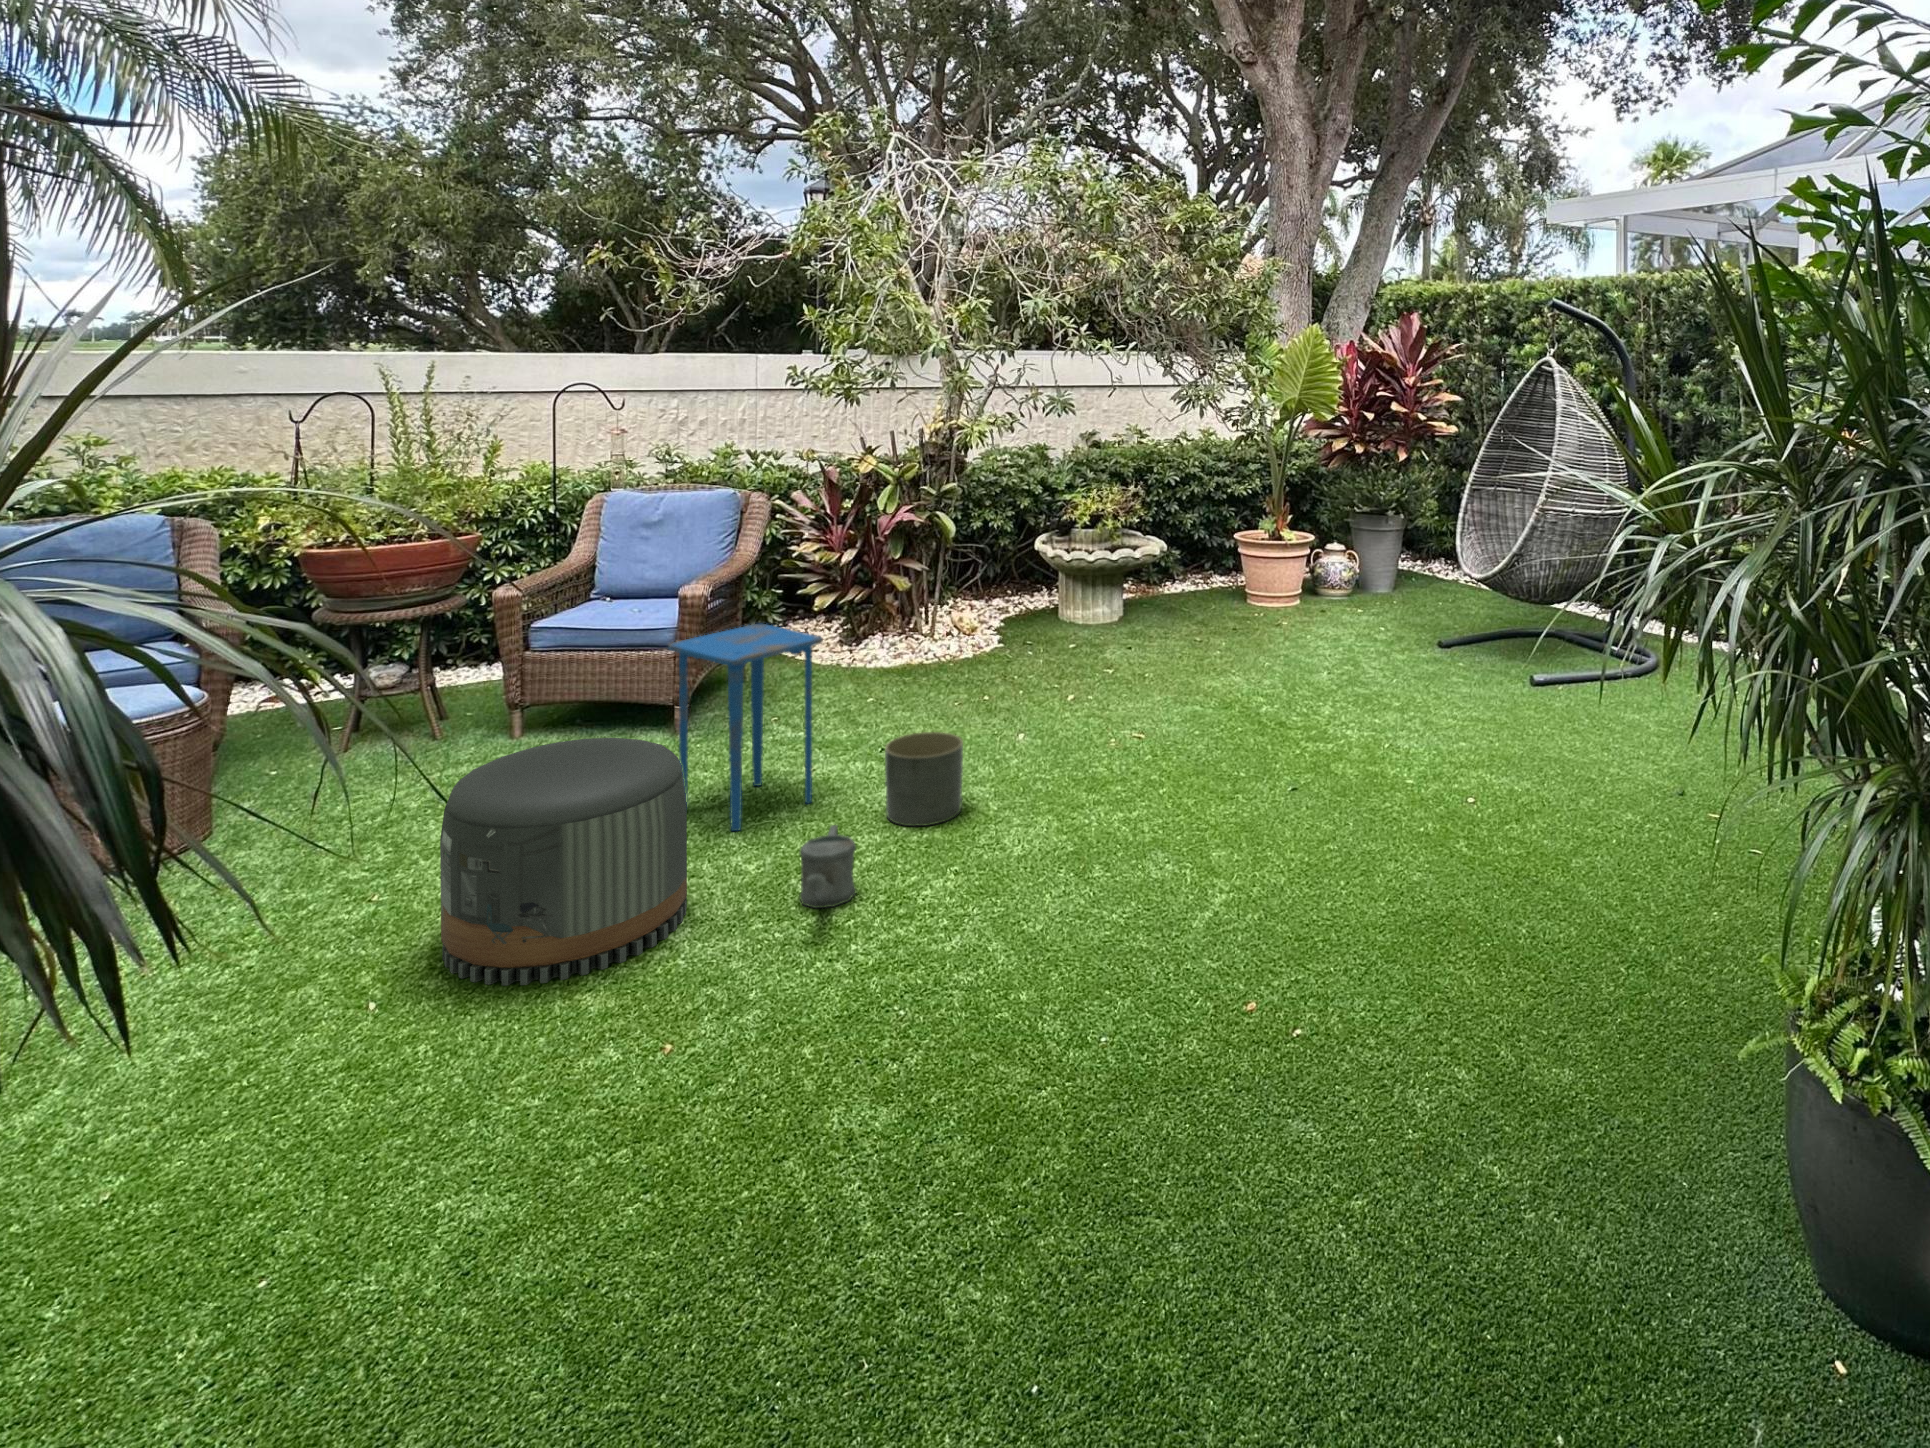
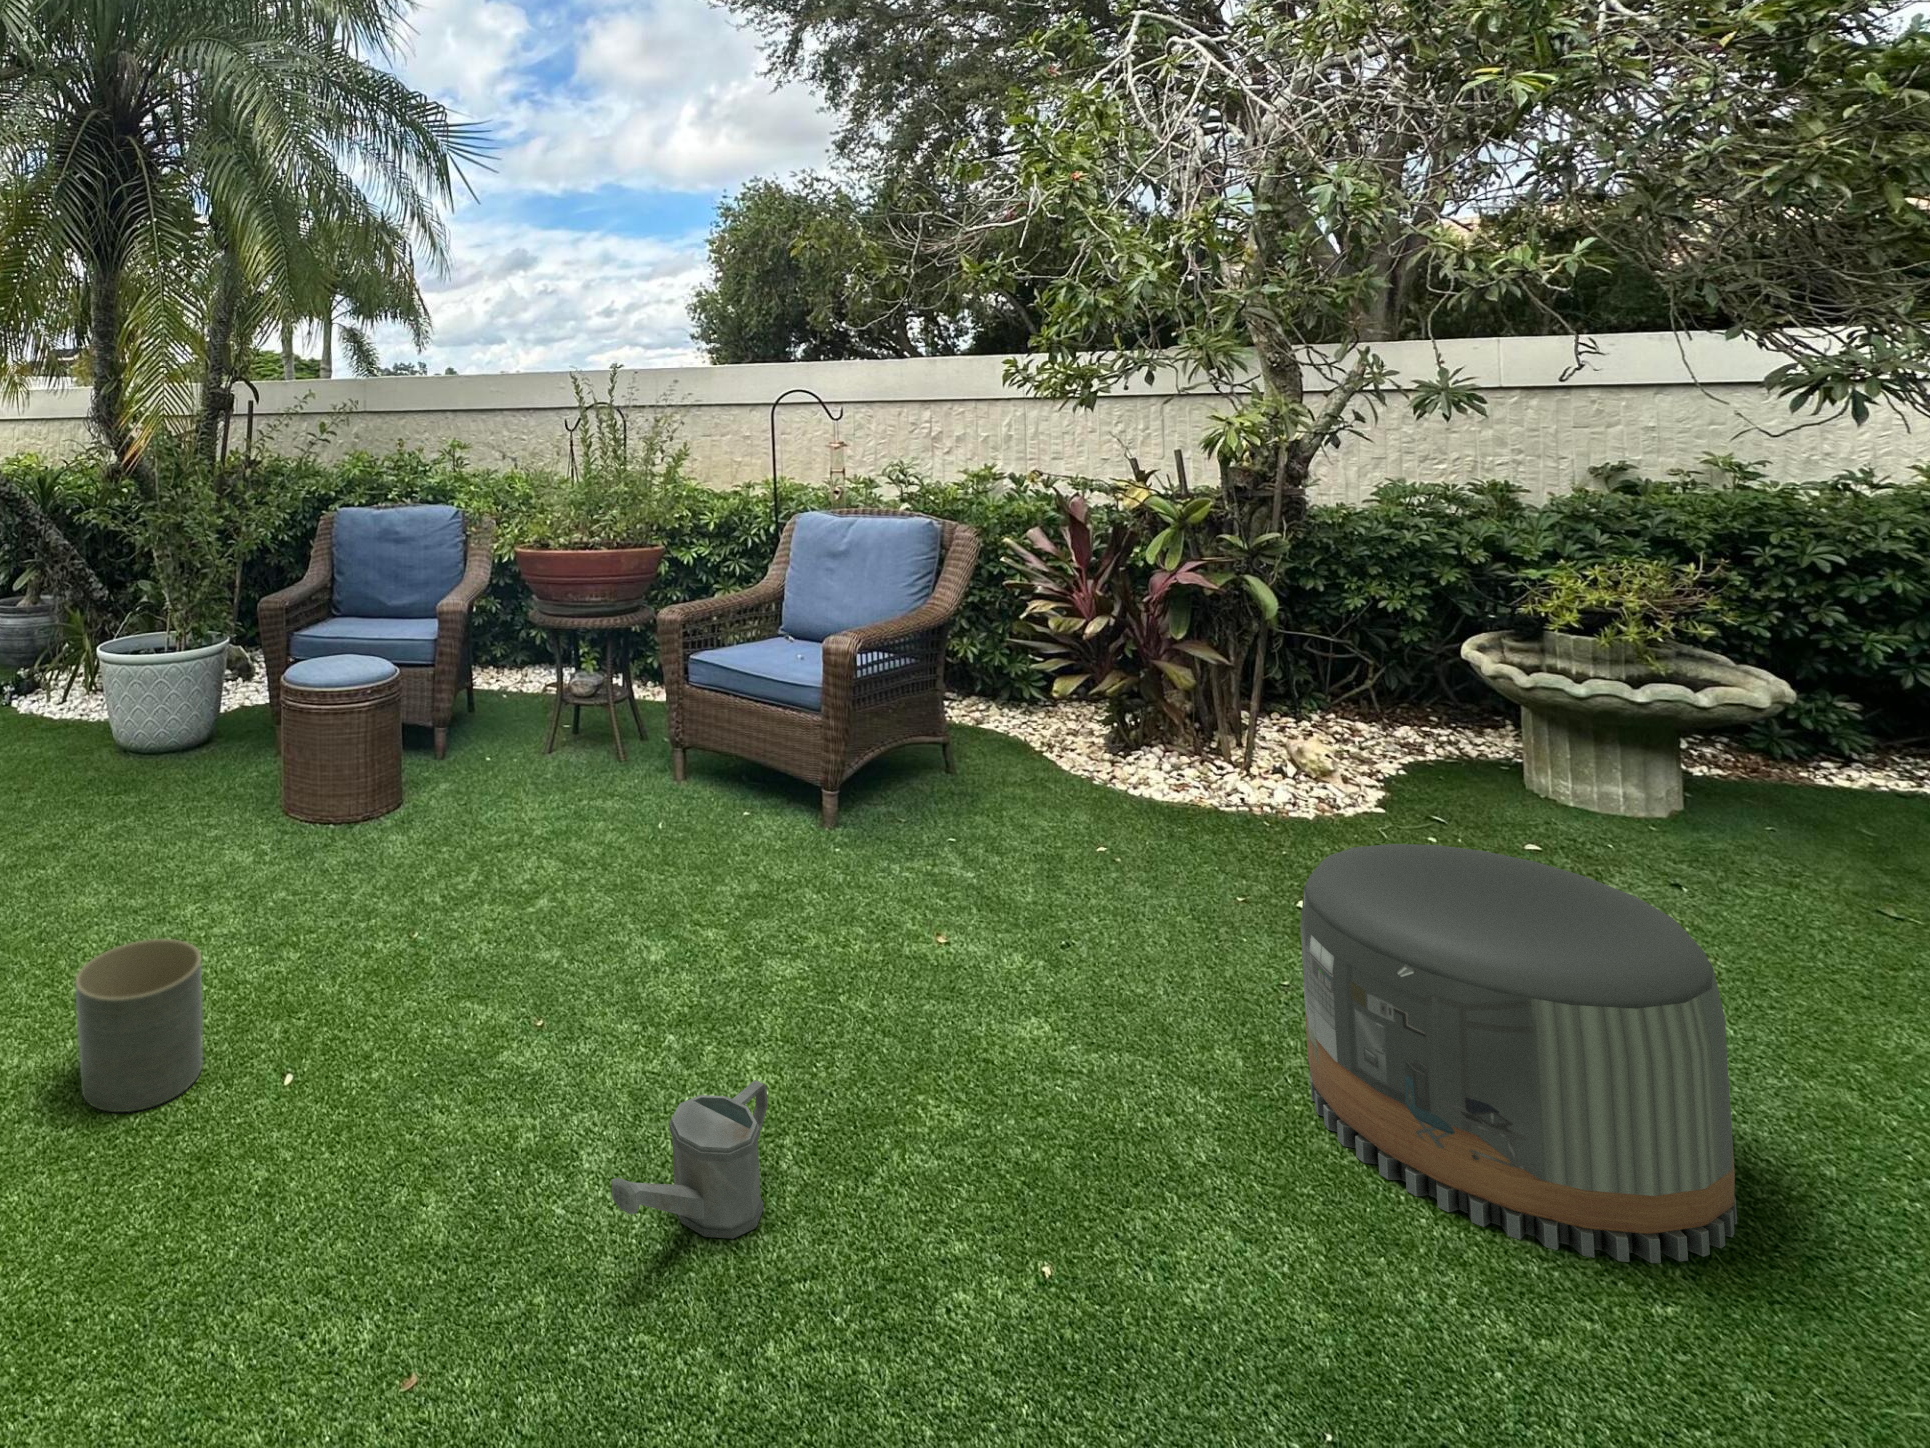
side table: present [668,624,823,831] -> none [678,713,857,1011]
planter: present [885,732,963,826] -> present [75,939,203,1112]
pouf: present [440,738,687,985] -> present [1300,844,1737,1263]

